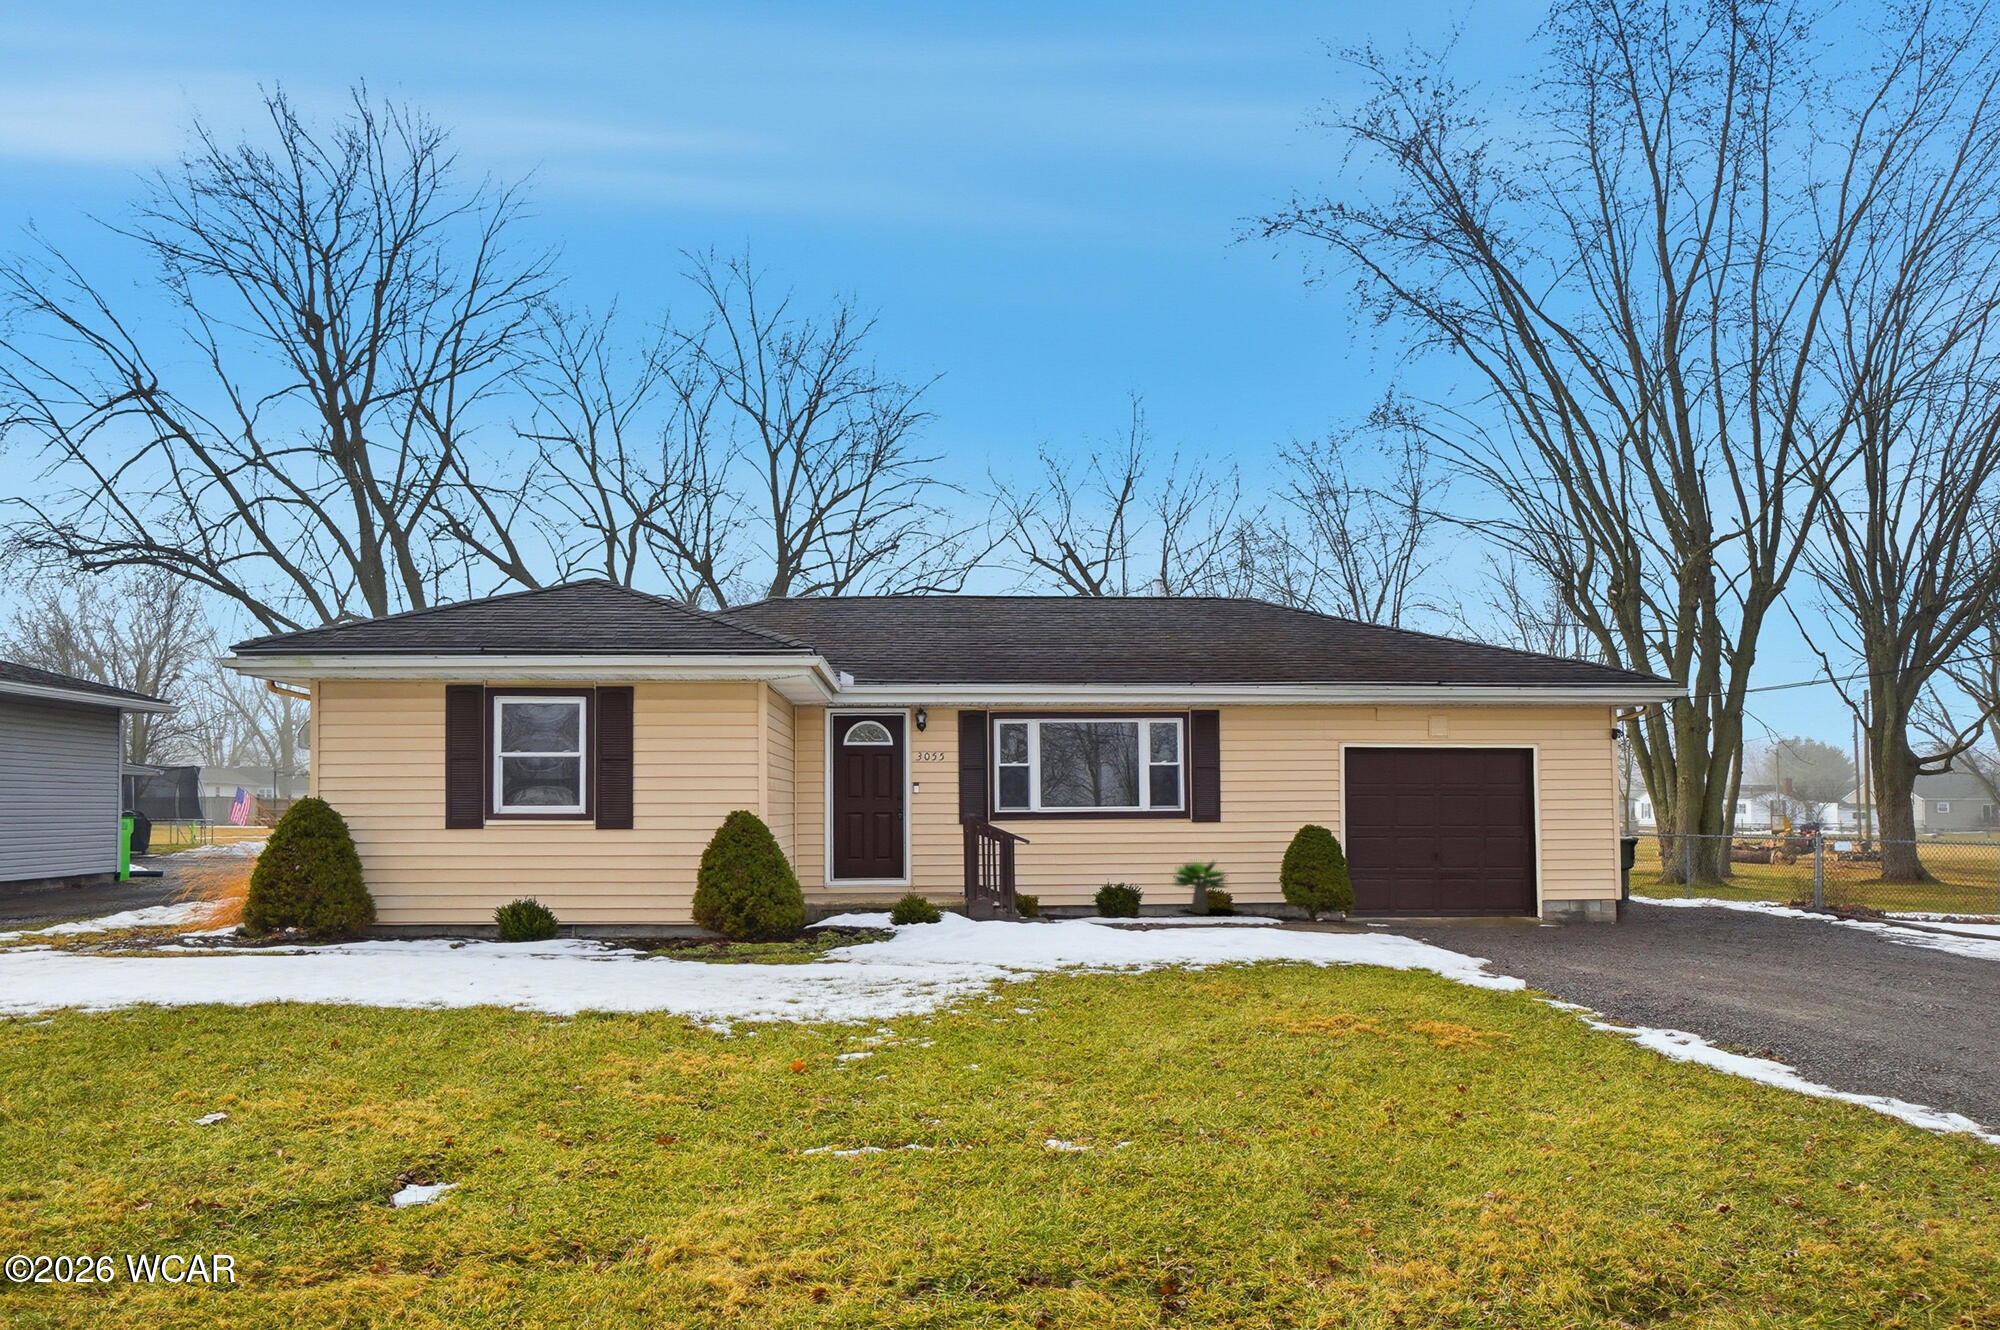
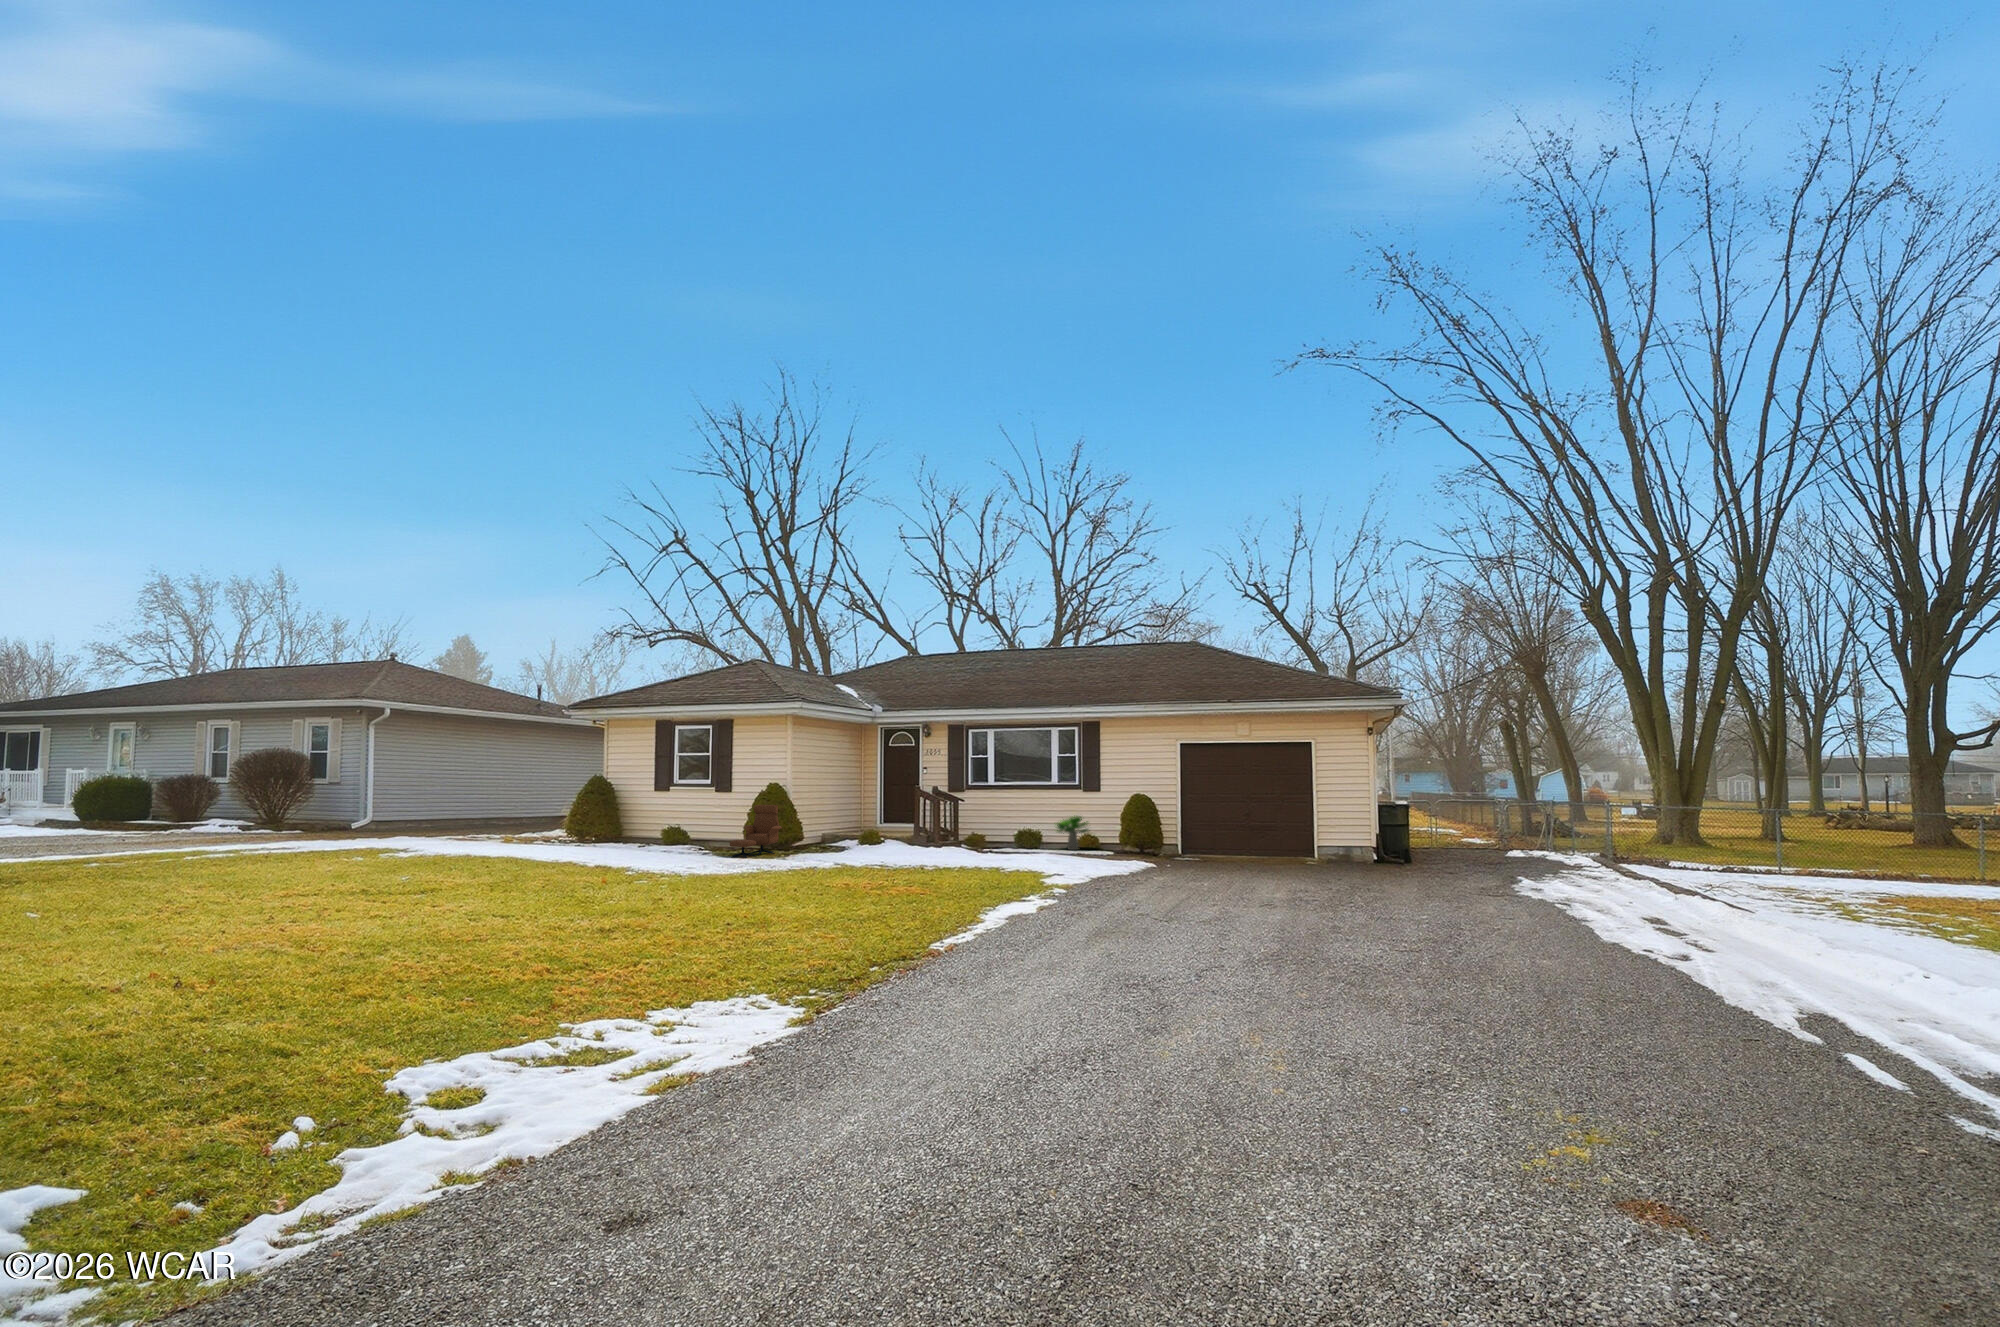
lounge chair: none [699,851,777,955] -> present [730,805,782,858]

